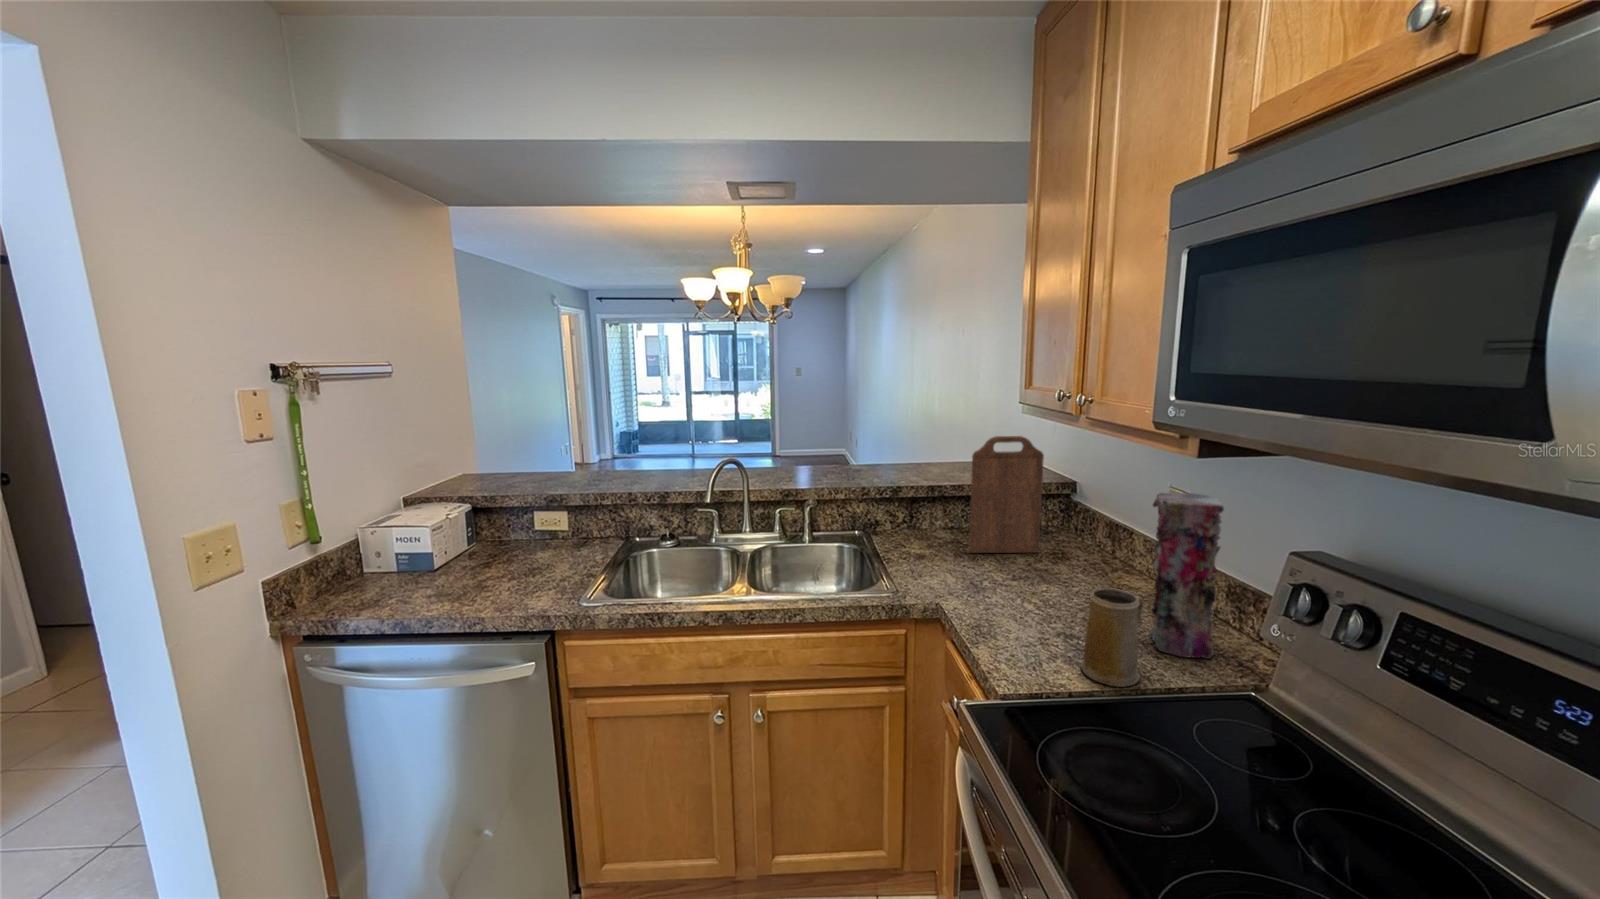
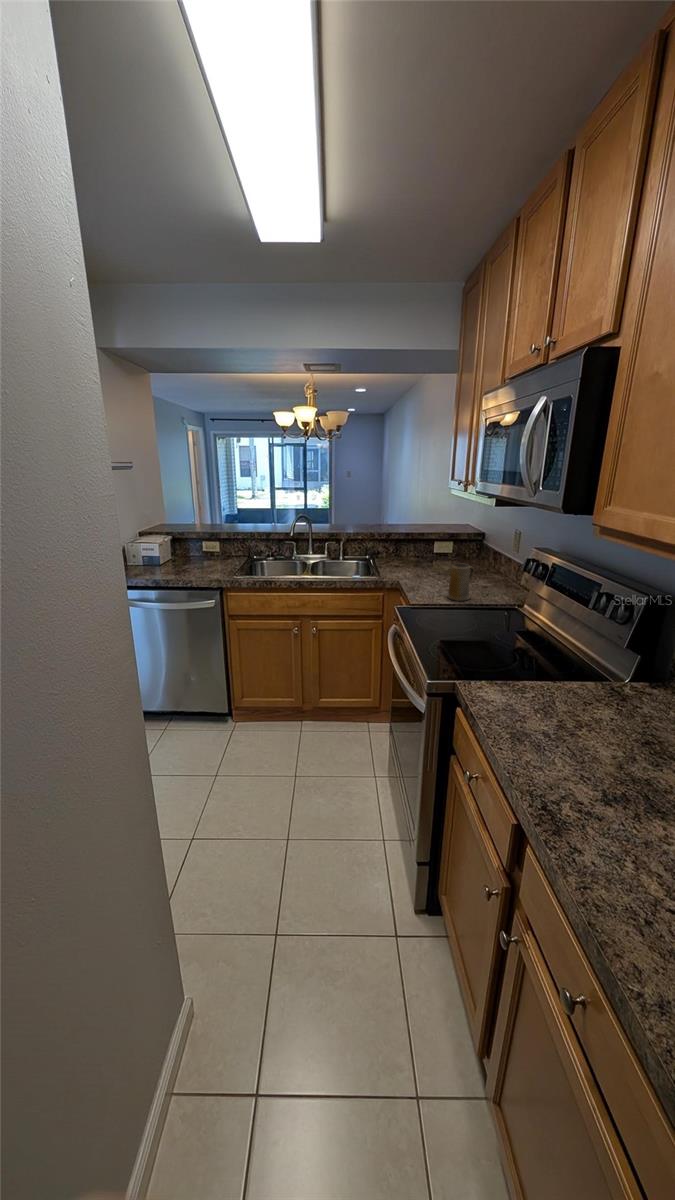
cutting board: present [969,436,1044,553] -> none [423,506,462,566]
vase: present [1150,493,1224,659] -> none [483,526,513,596]

